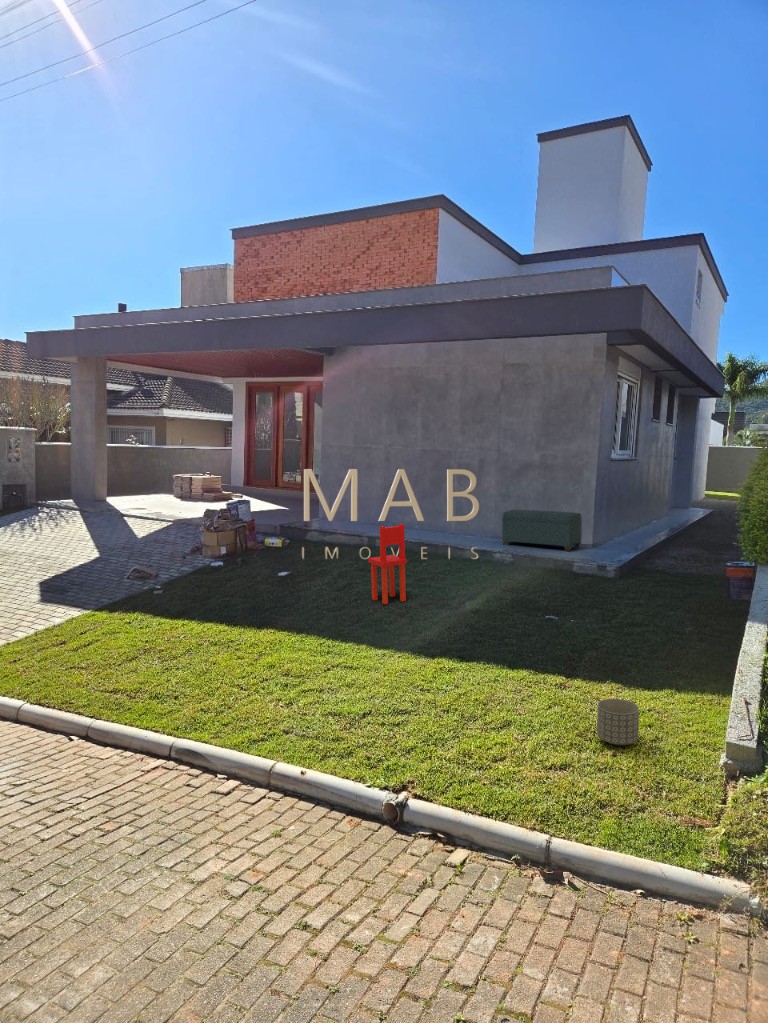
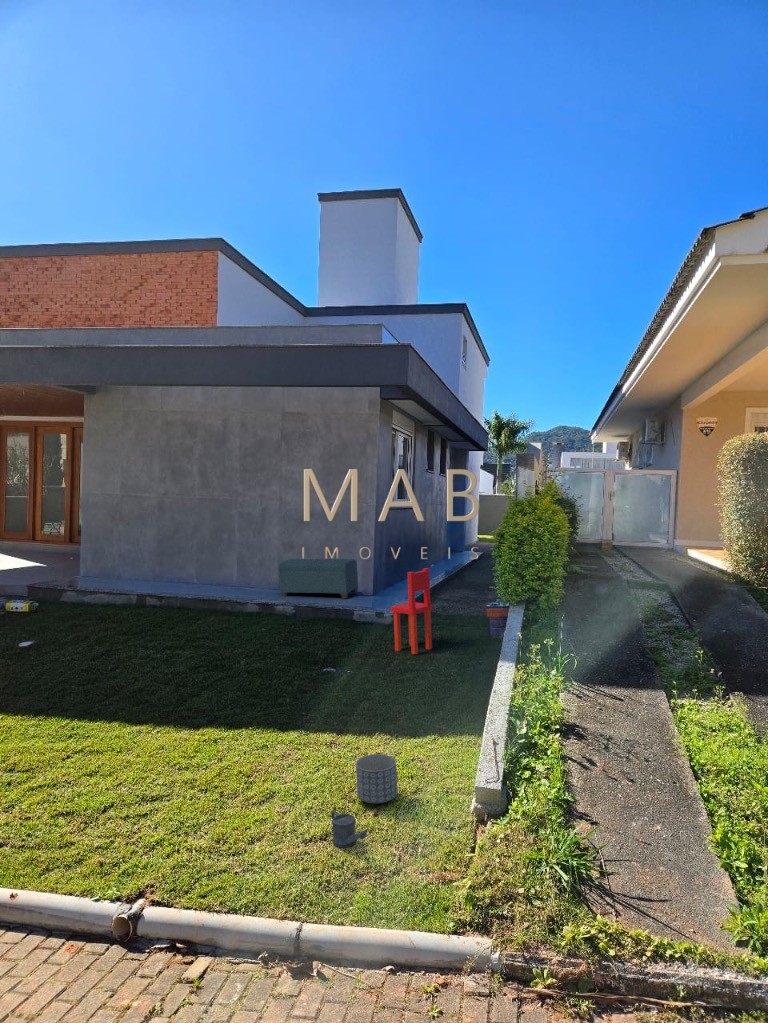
chair: present [368,524,407,604] -> present [391,568,433,654]
watering can: none [574,744,612,779] -> present [331,810,367,848]

